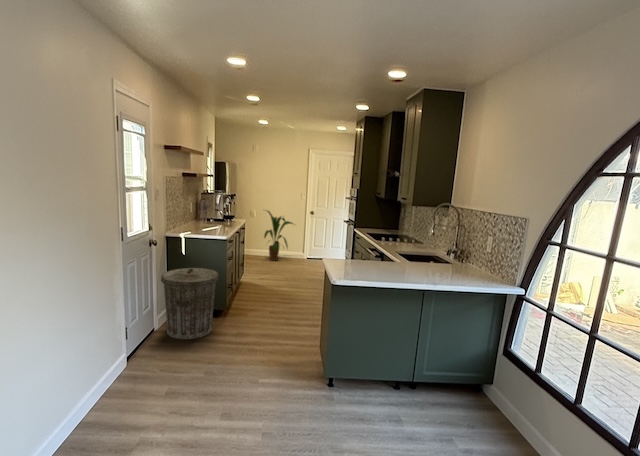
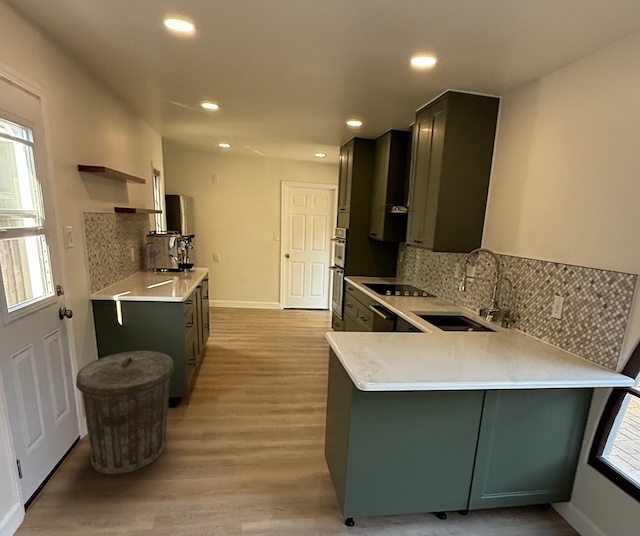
house plant: present [264,211,292,261] -> none [225,251,266,310]

